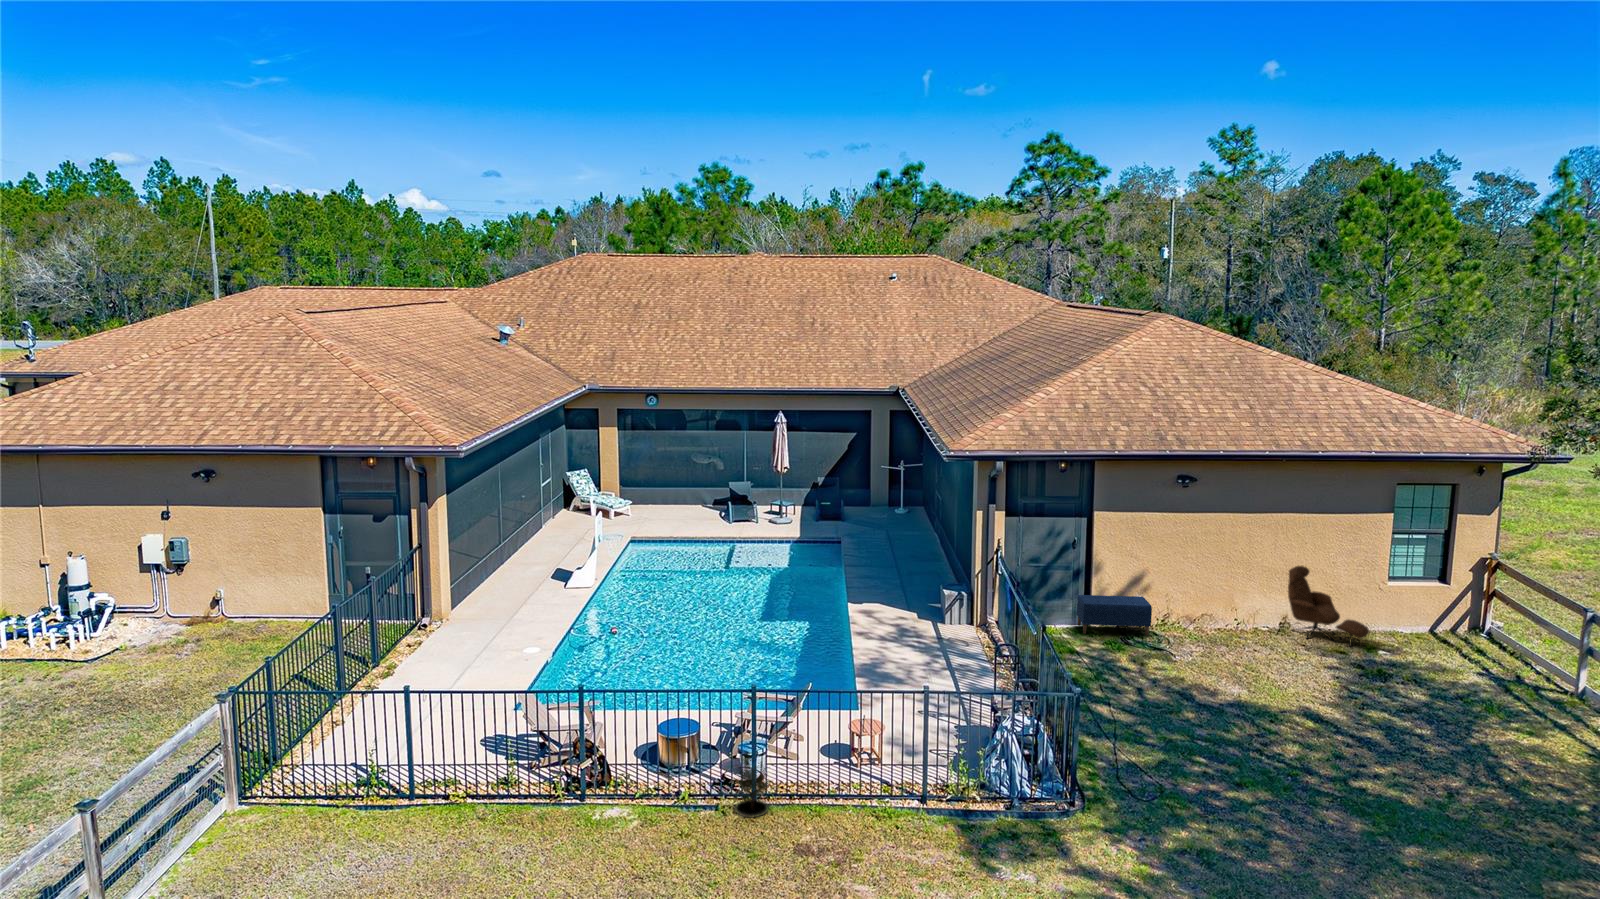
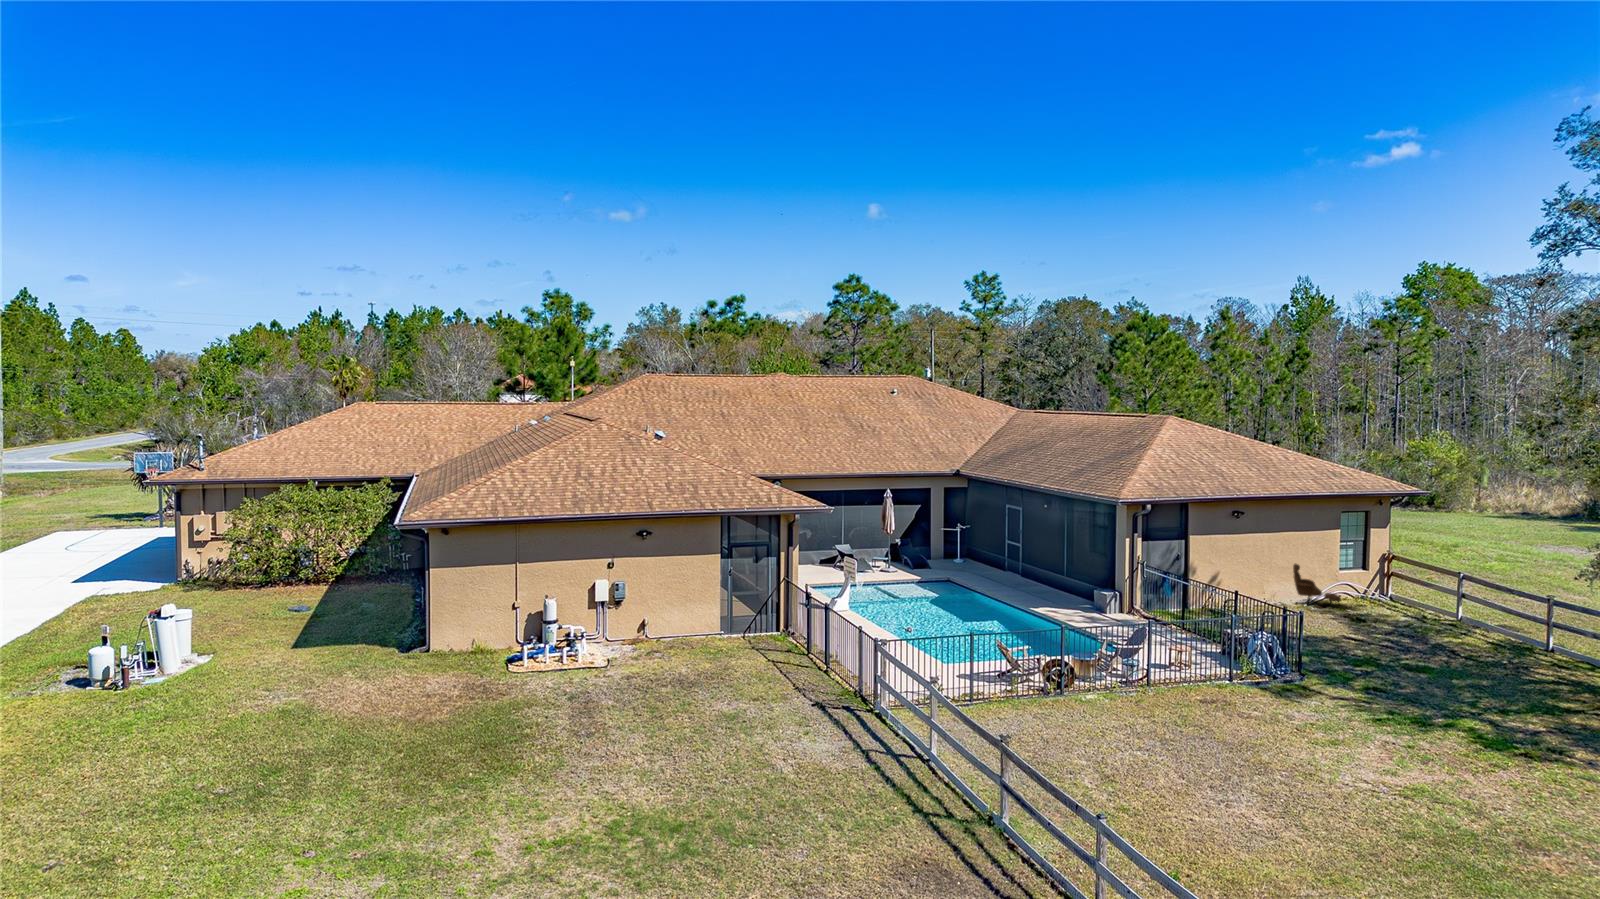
bench: present [1076,595,1152,635] -> none [1180,587,1228,611]
potted tree: present [735,756,770,818] -> none [1147,660,1168,696]

